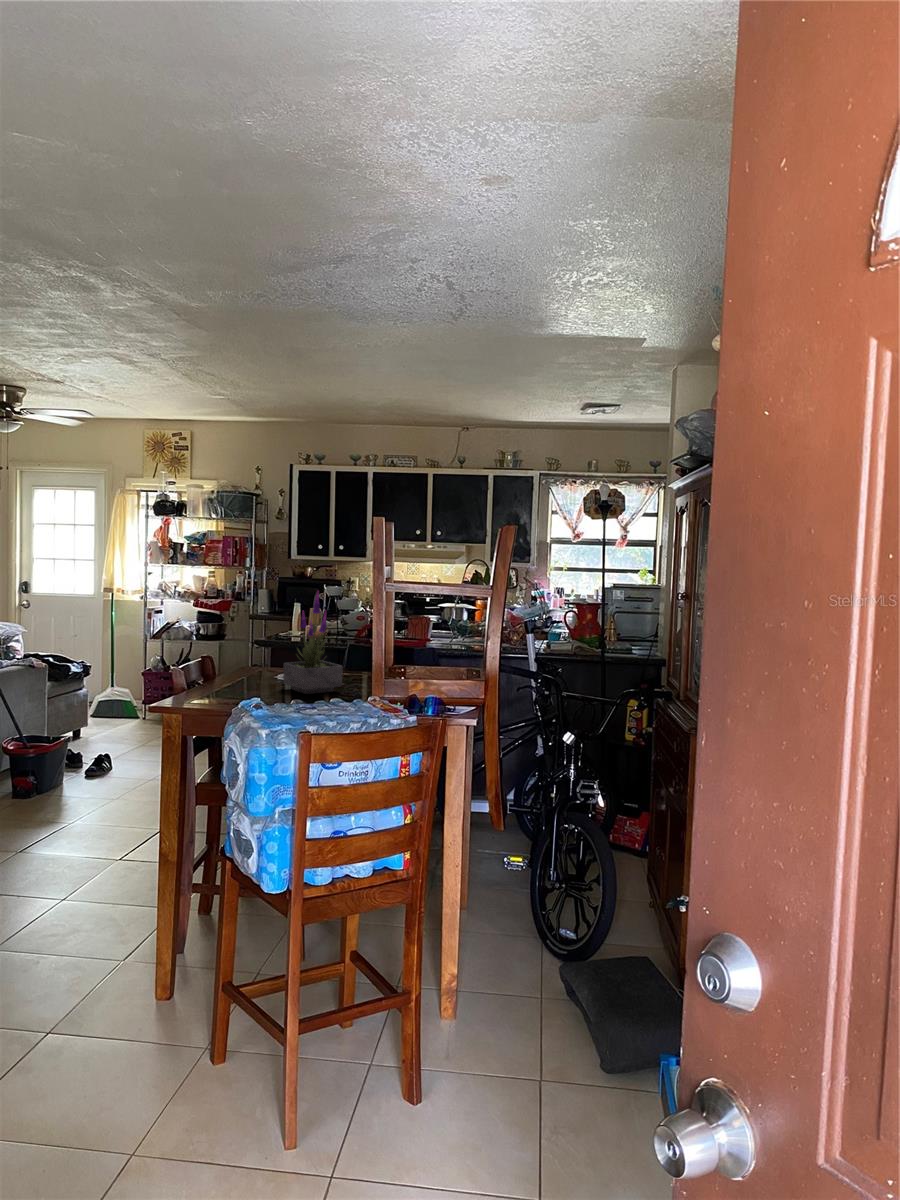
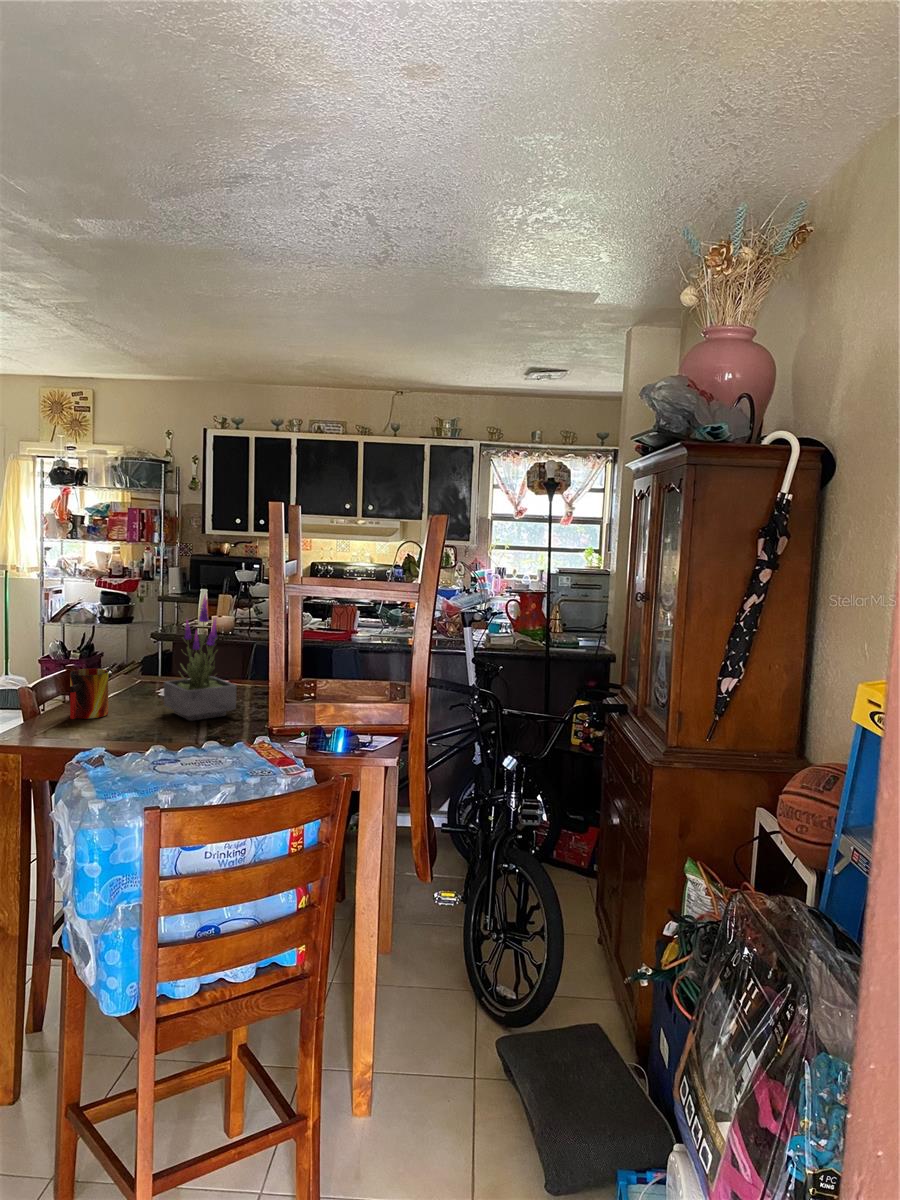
mug: none [210,652,240,691] -> present [70,669,108,719]

